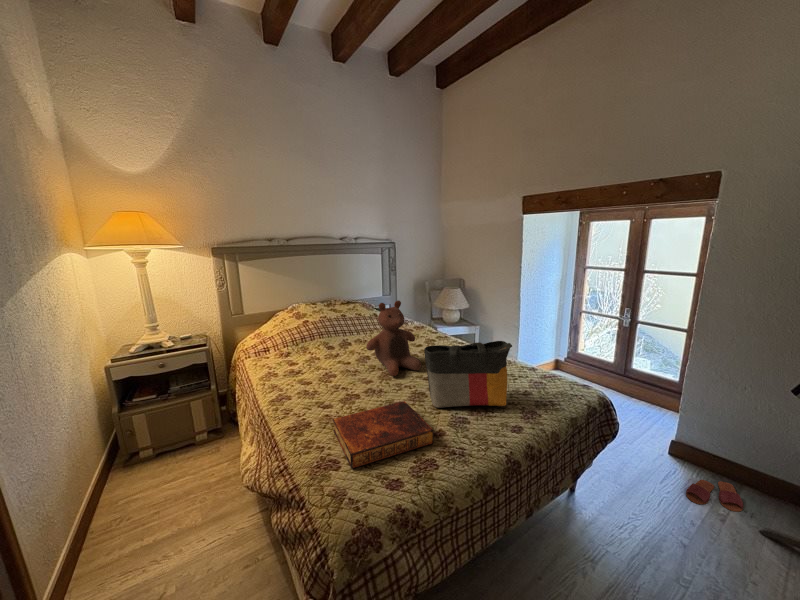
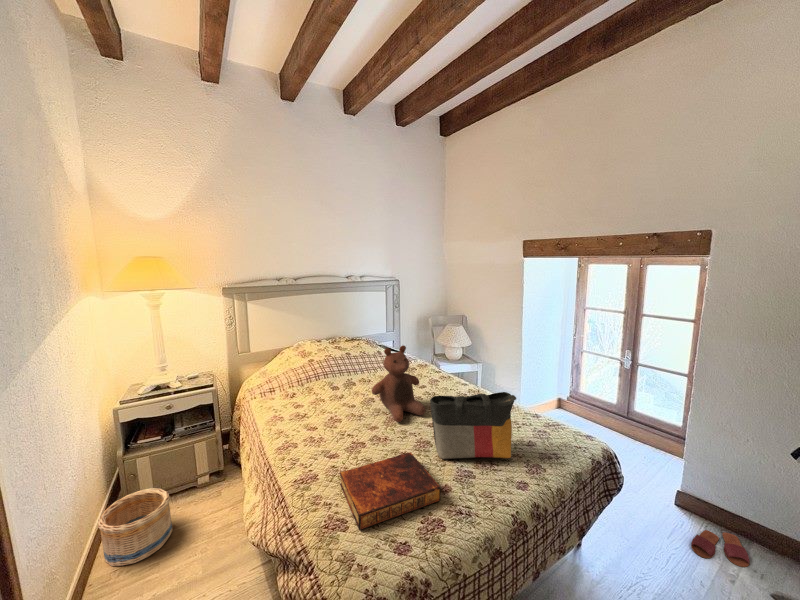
basket: none [96,445,171,516] -> present [98,488,172,566]

